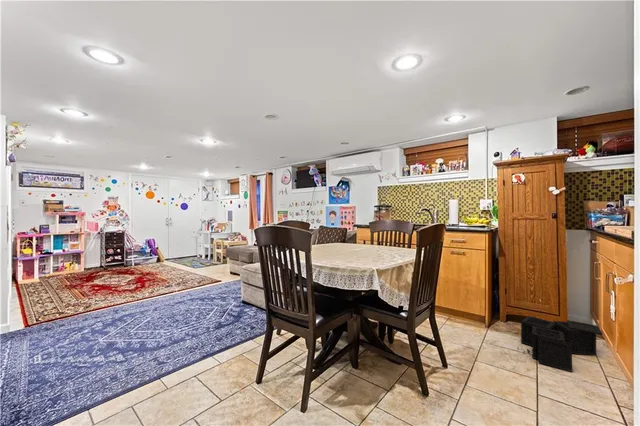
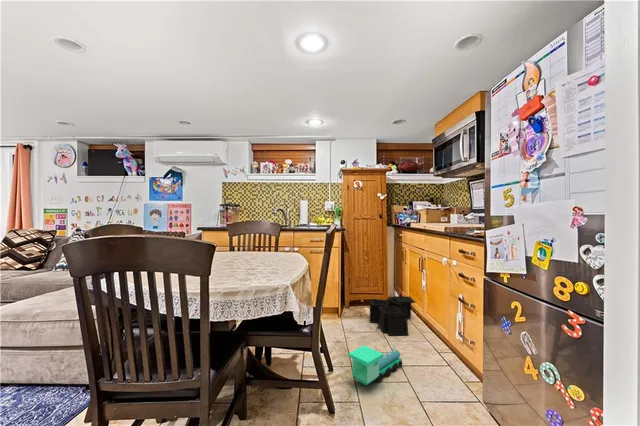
toy train: none [447,355,533,400] -> present [349,345,402,385]

